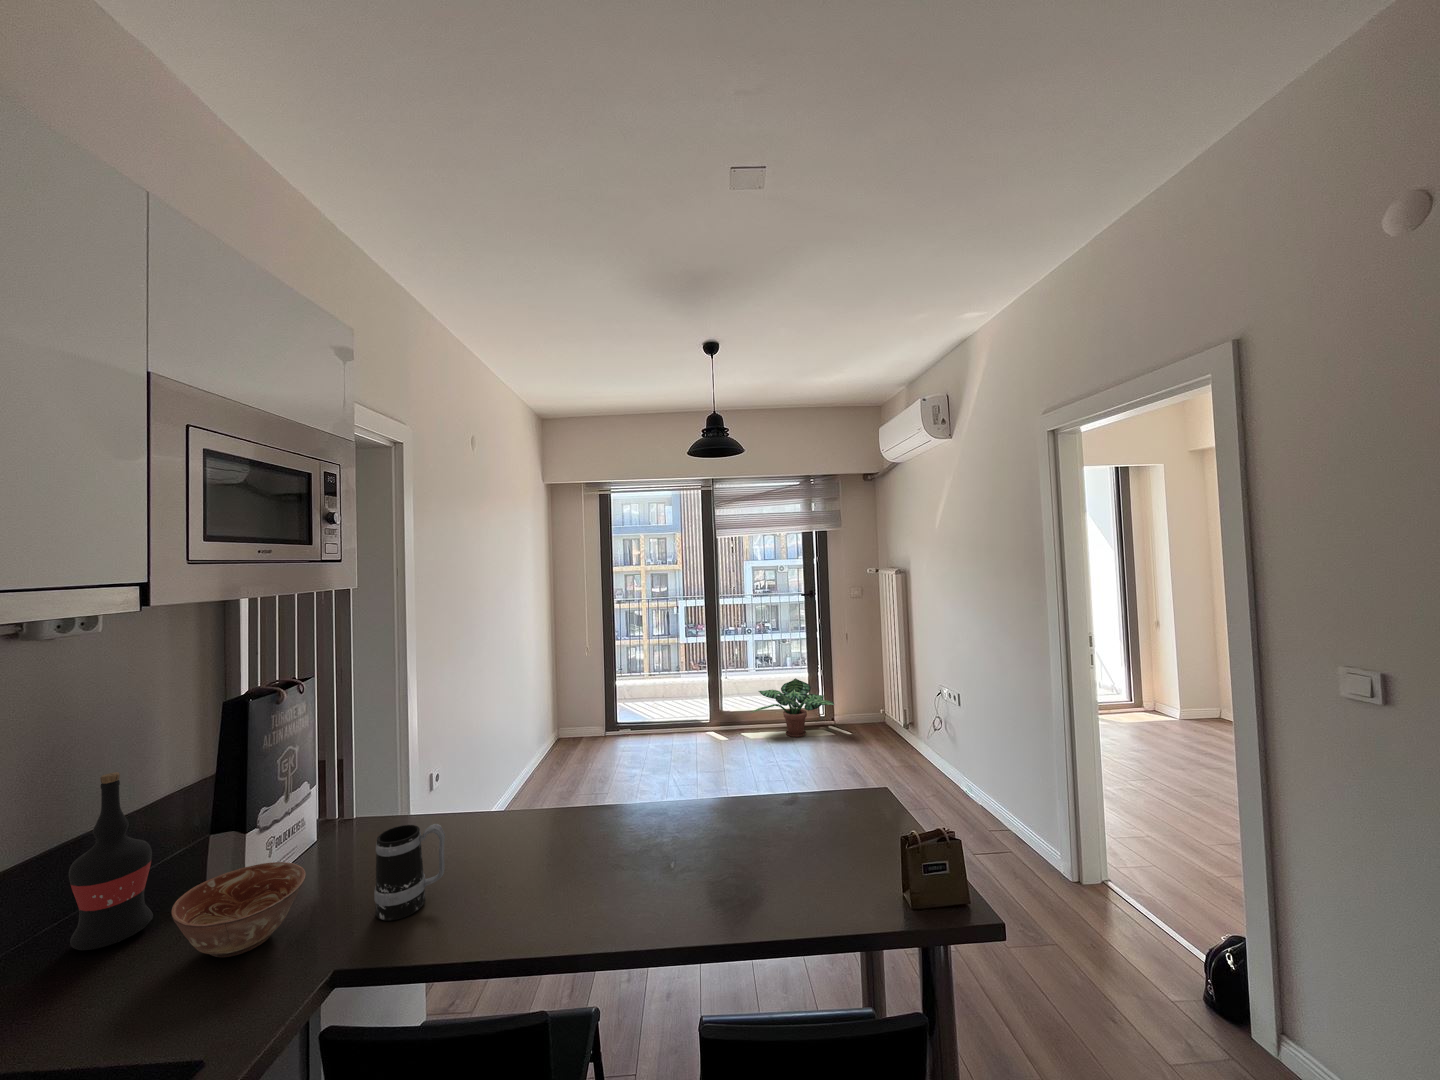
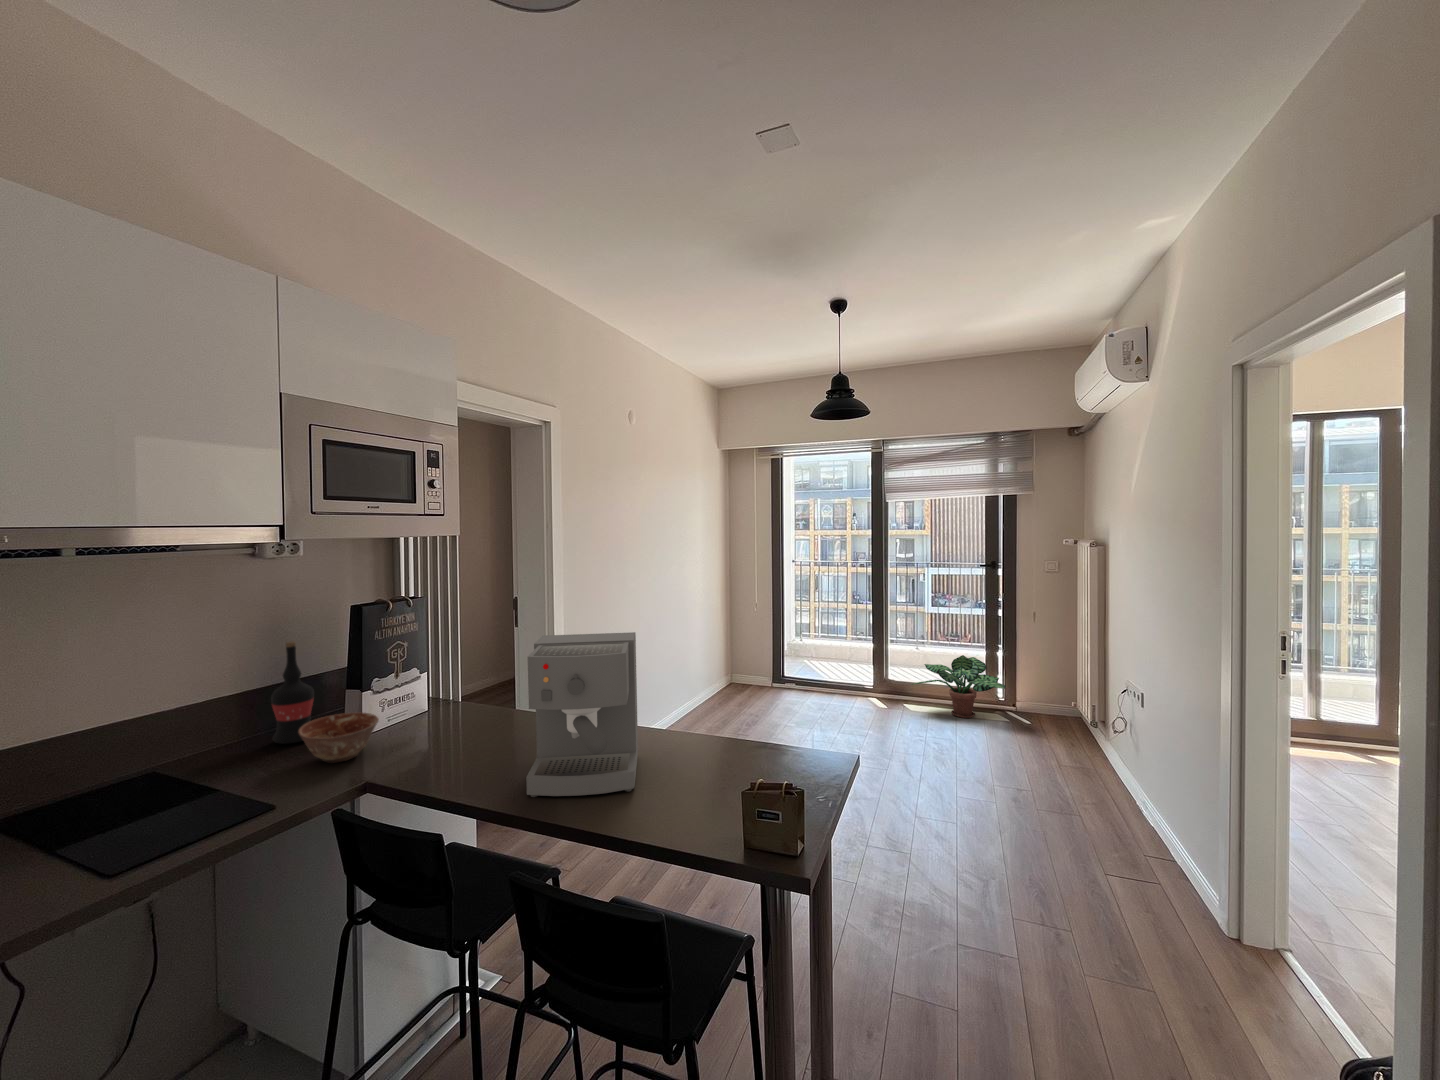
coffee maker: none [565,692,733,922] -> present [526,632,638,797]
mug: present [374,824,445,921] -> none [411,703,457,765]

